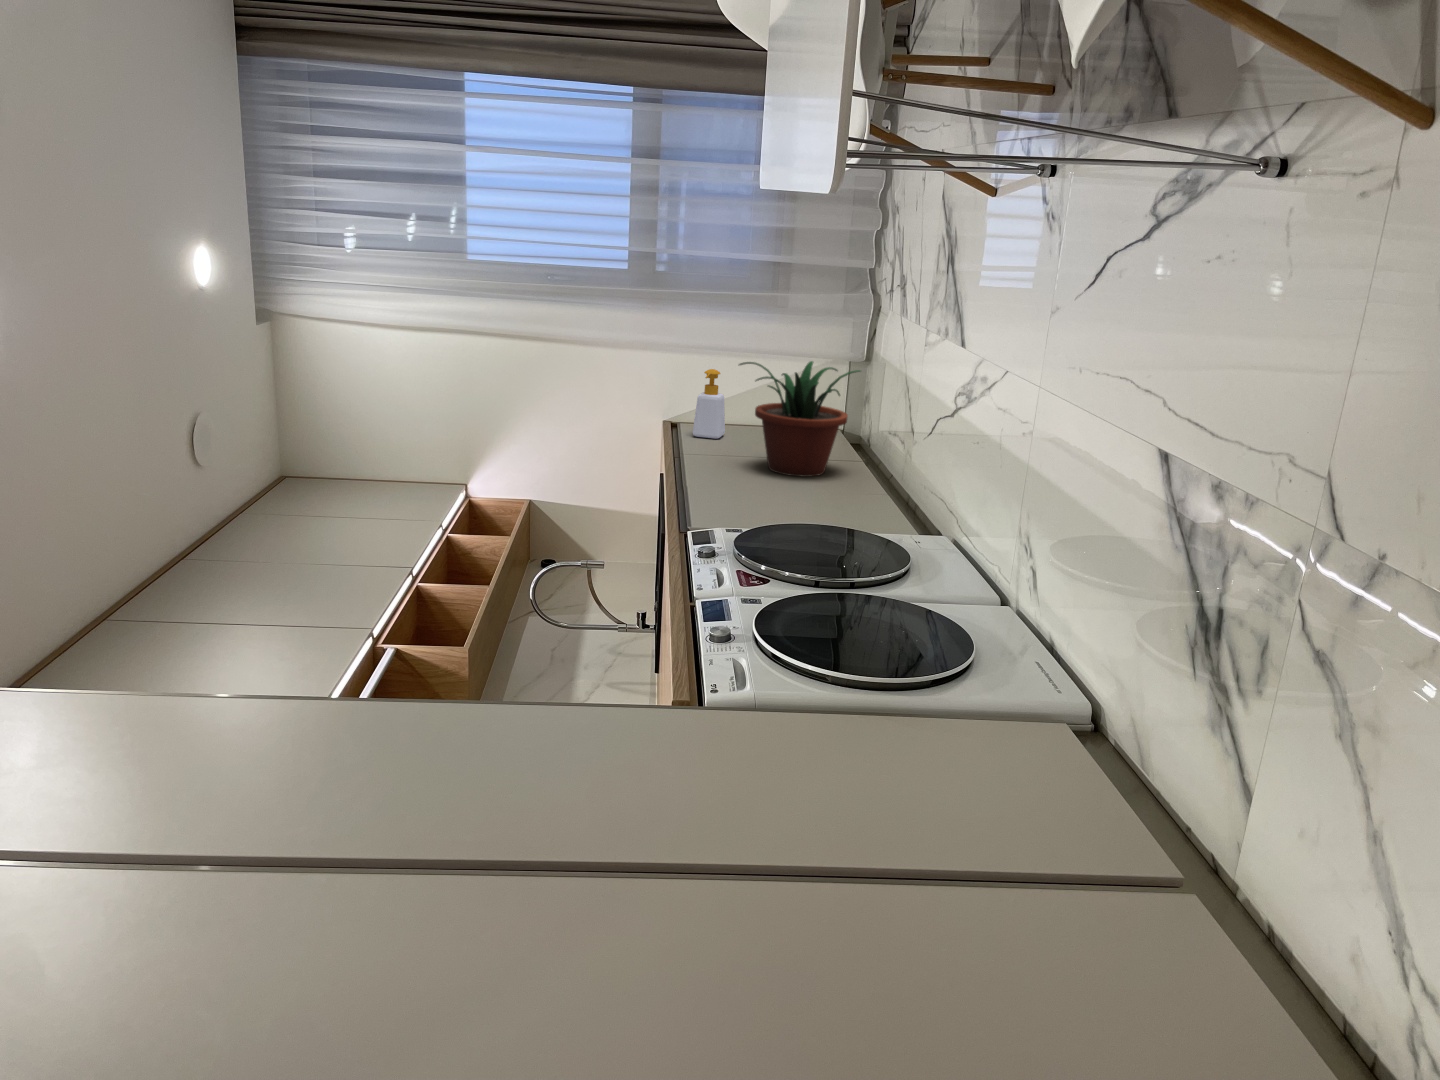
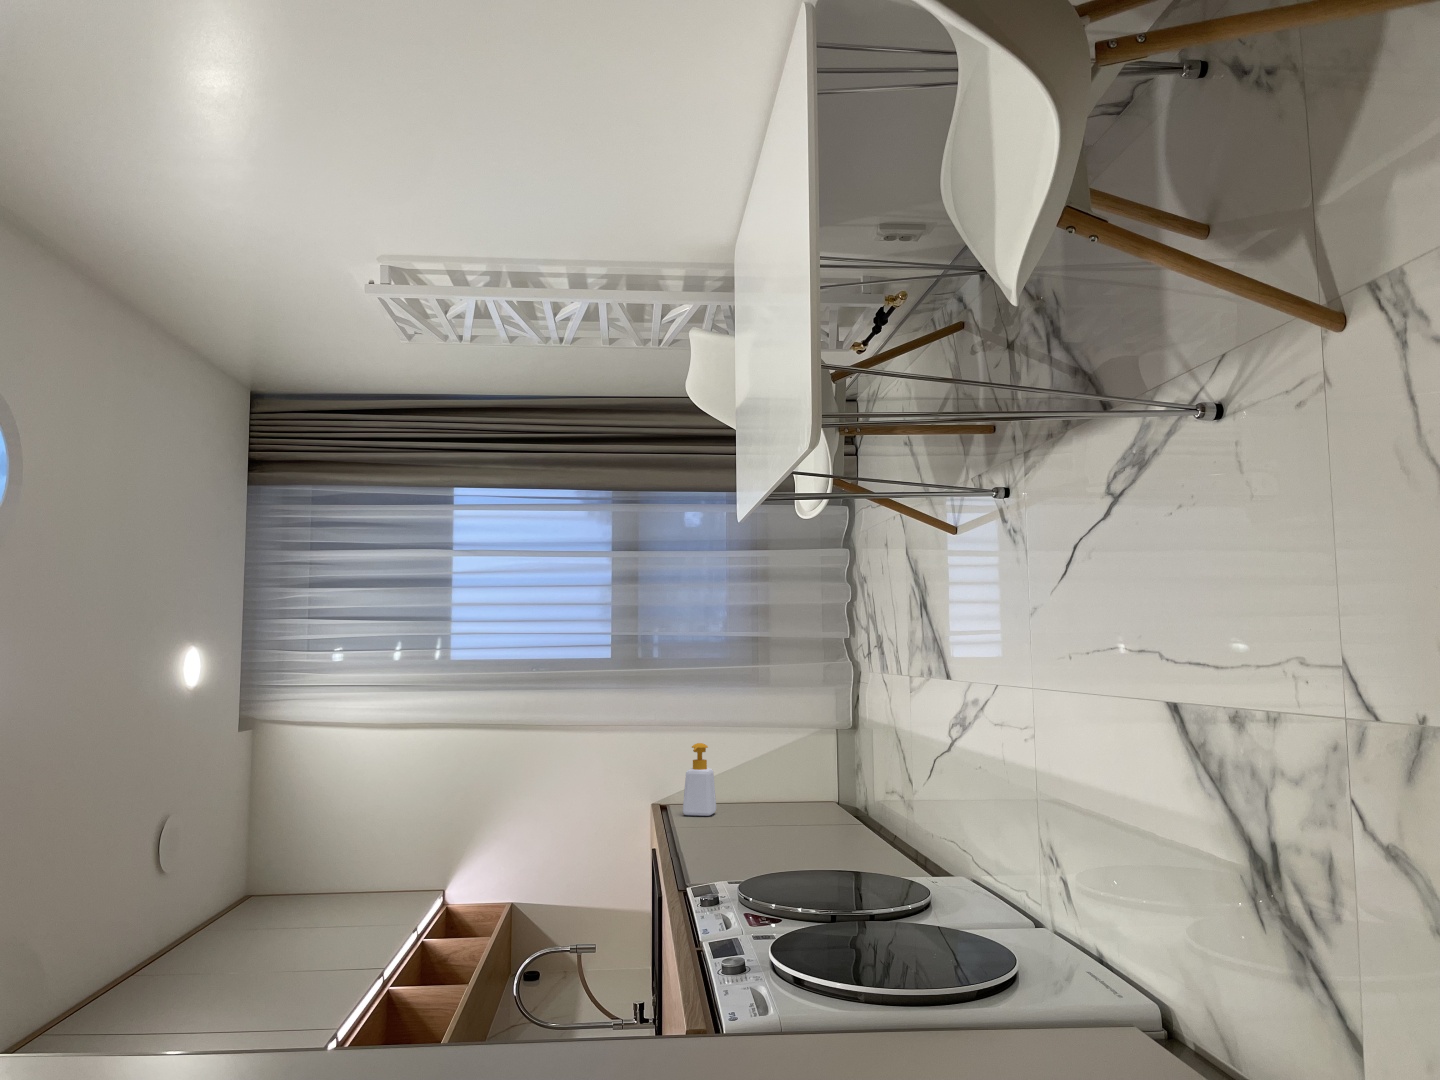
potted plant: present [739,361,860,477] -> none [726,722,852,840]

